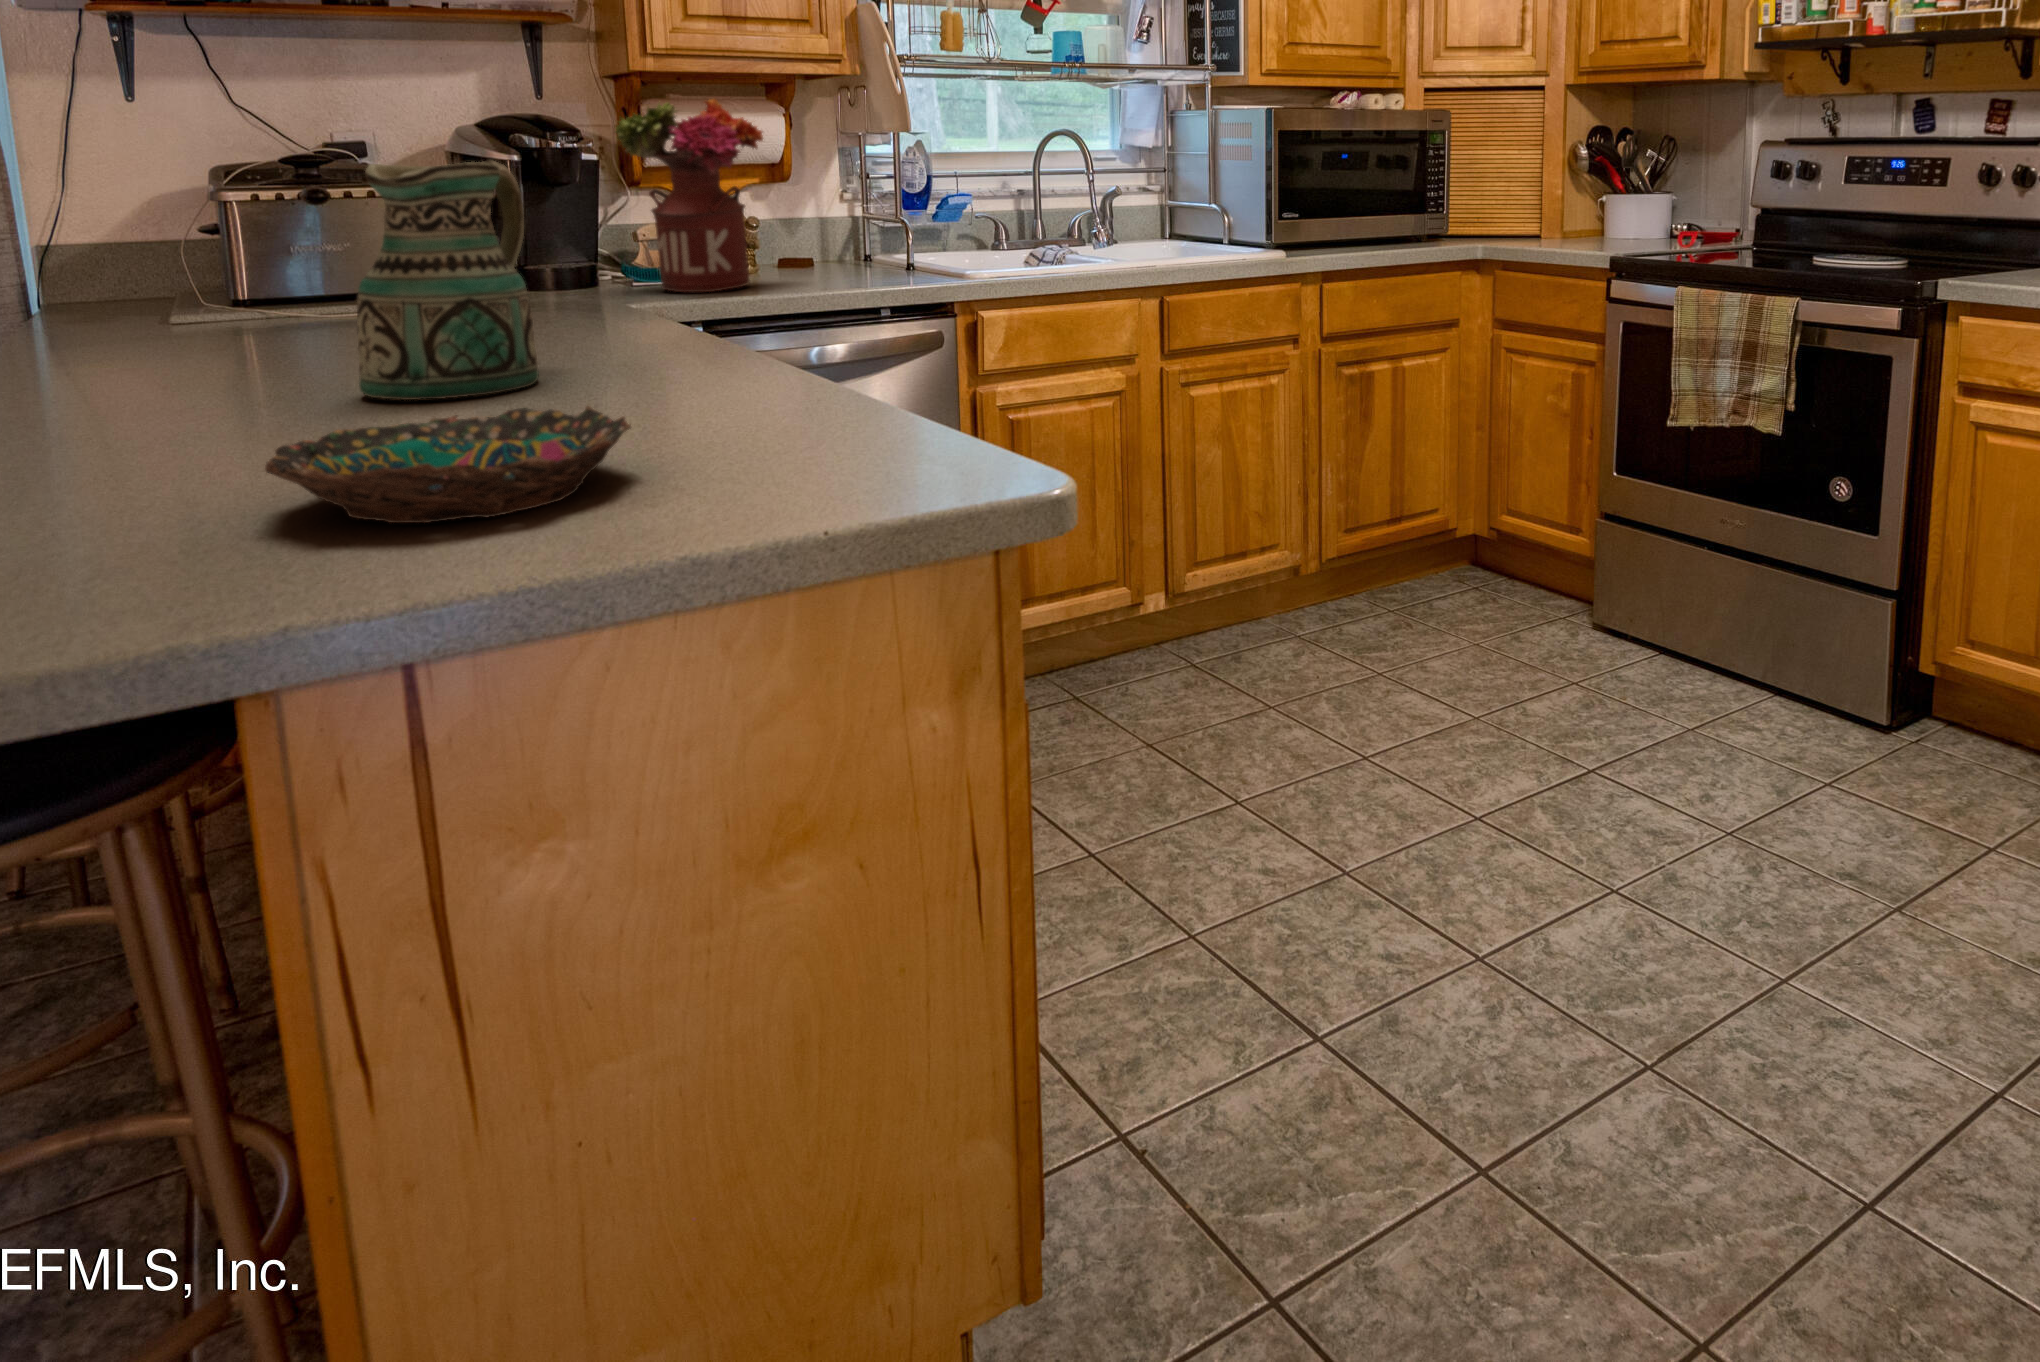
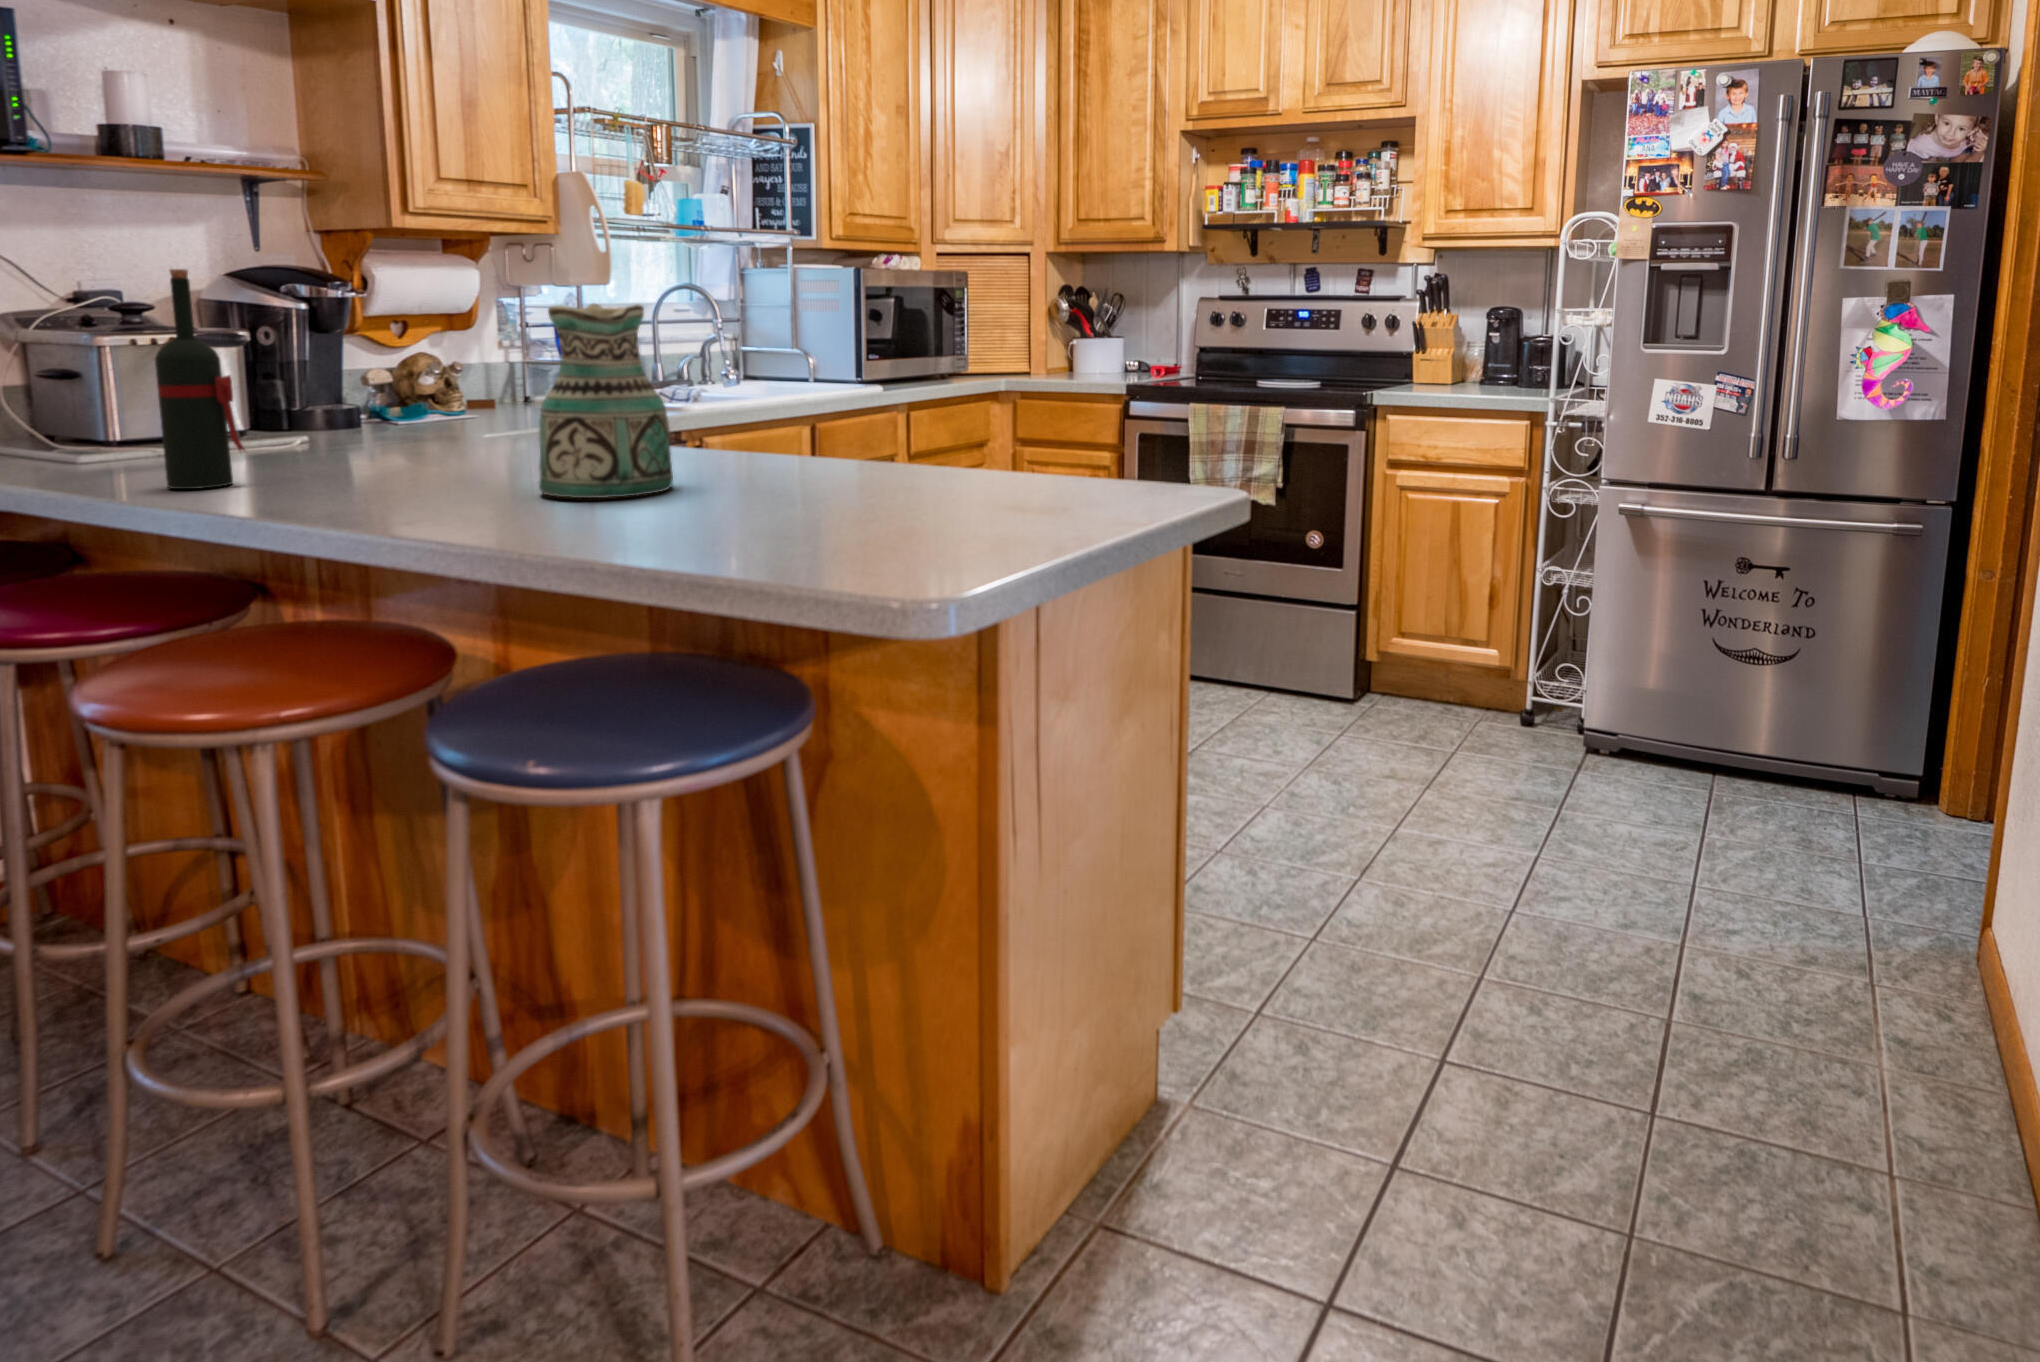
flower arrangement: present [616,99,763,292] -> none [400,251,533,428]
wine bottle: none [155,125,244,356] -> present [155,269,245,489]
bowl: present [265,406,631,523] -> none [816,474,1035,544]

